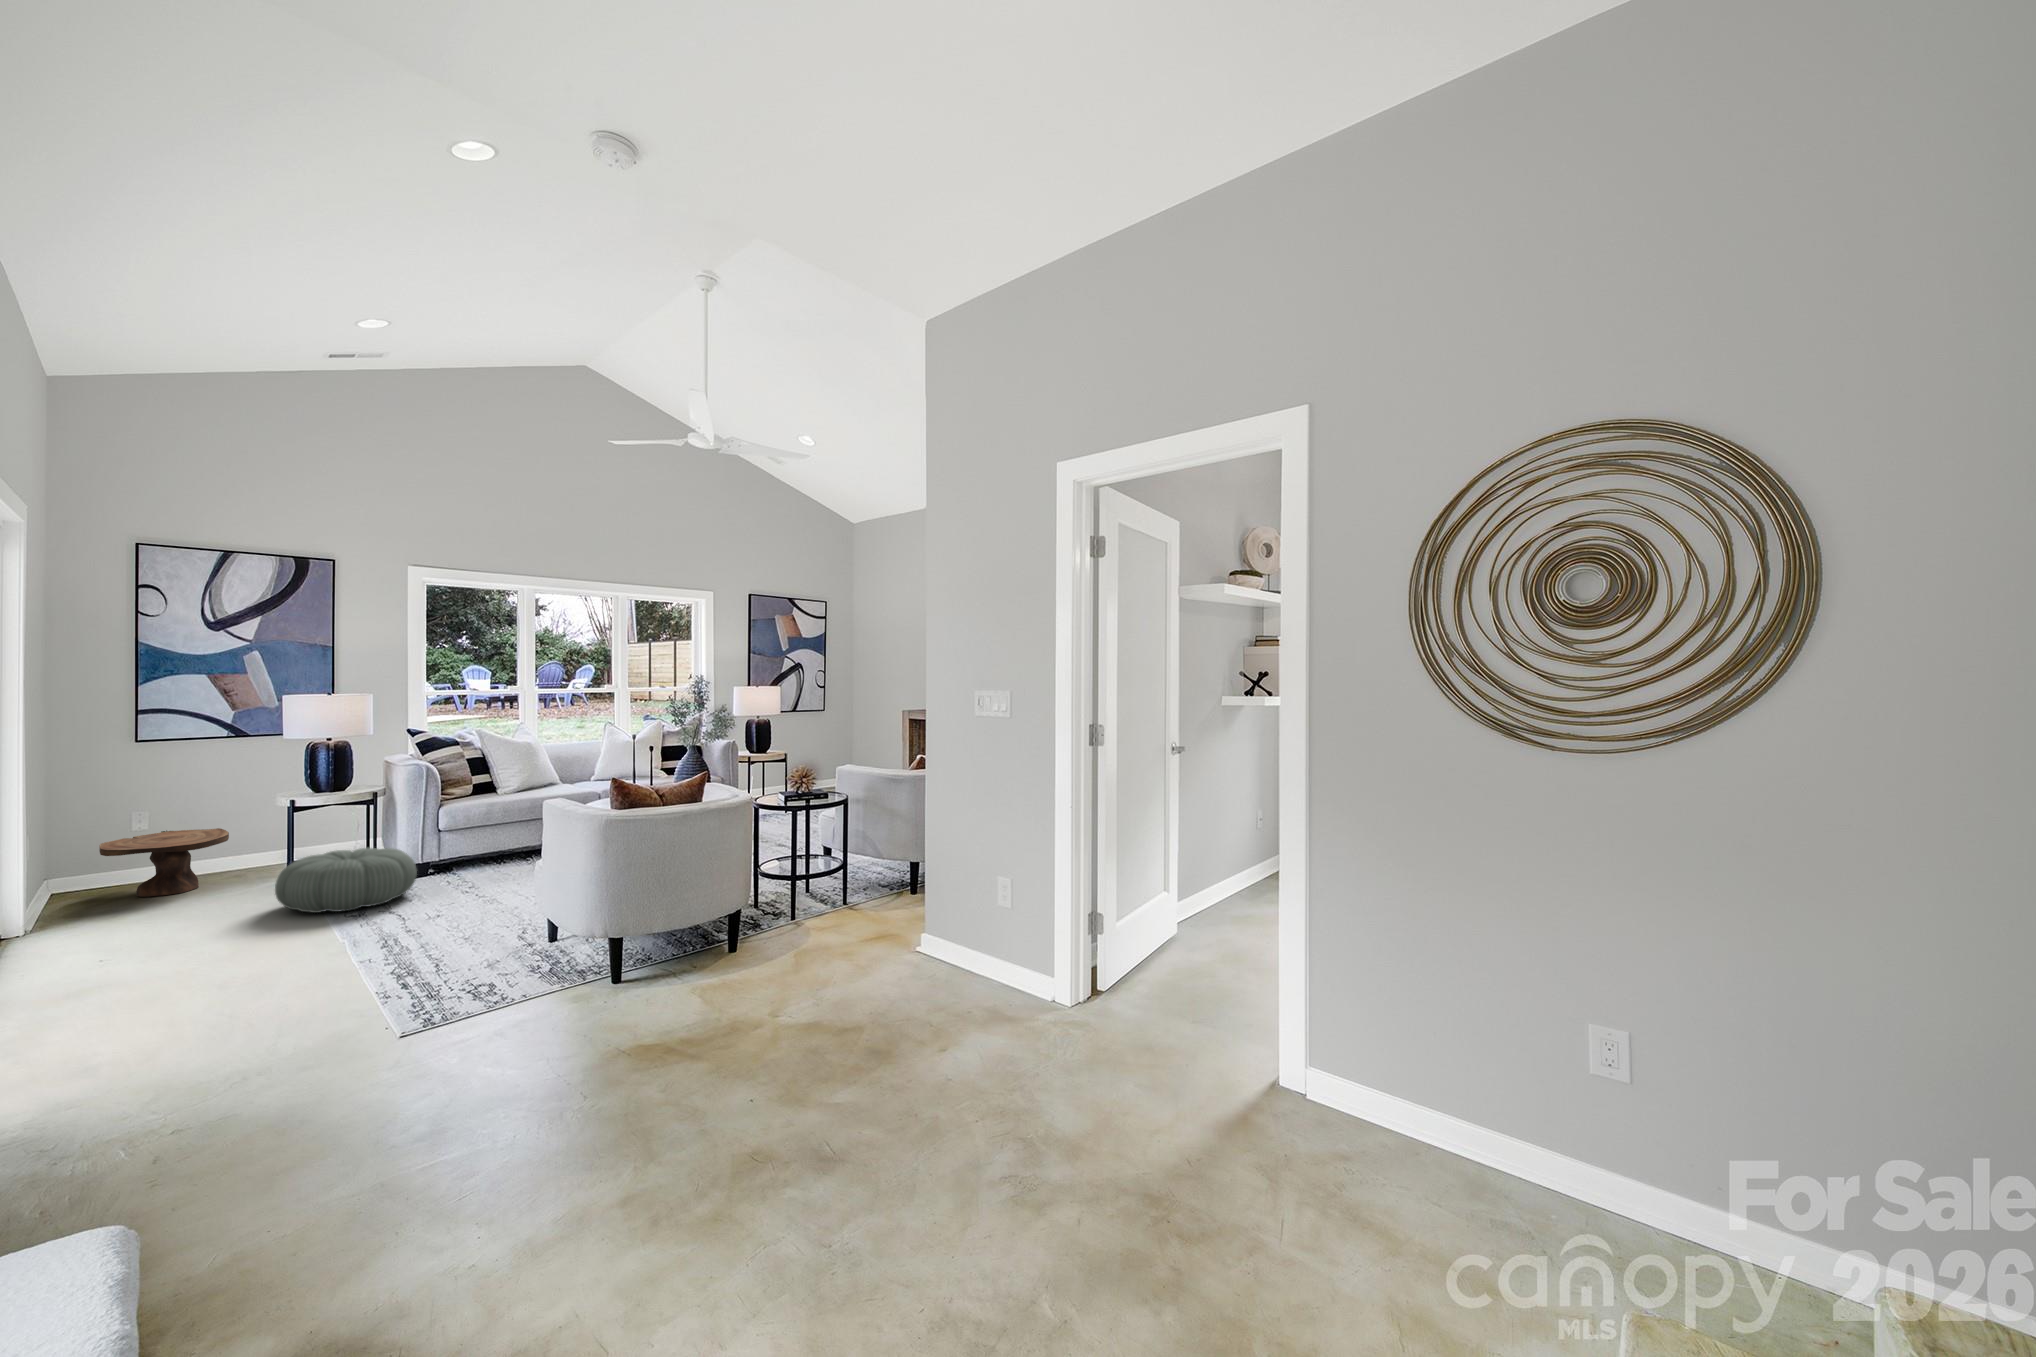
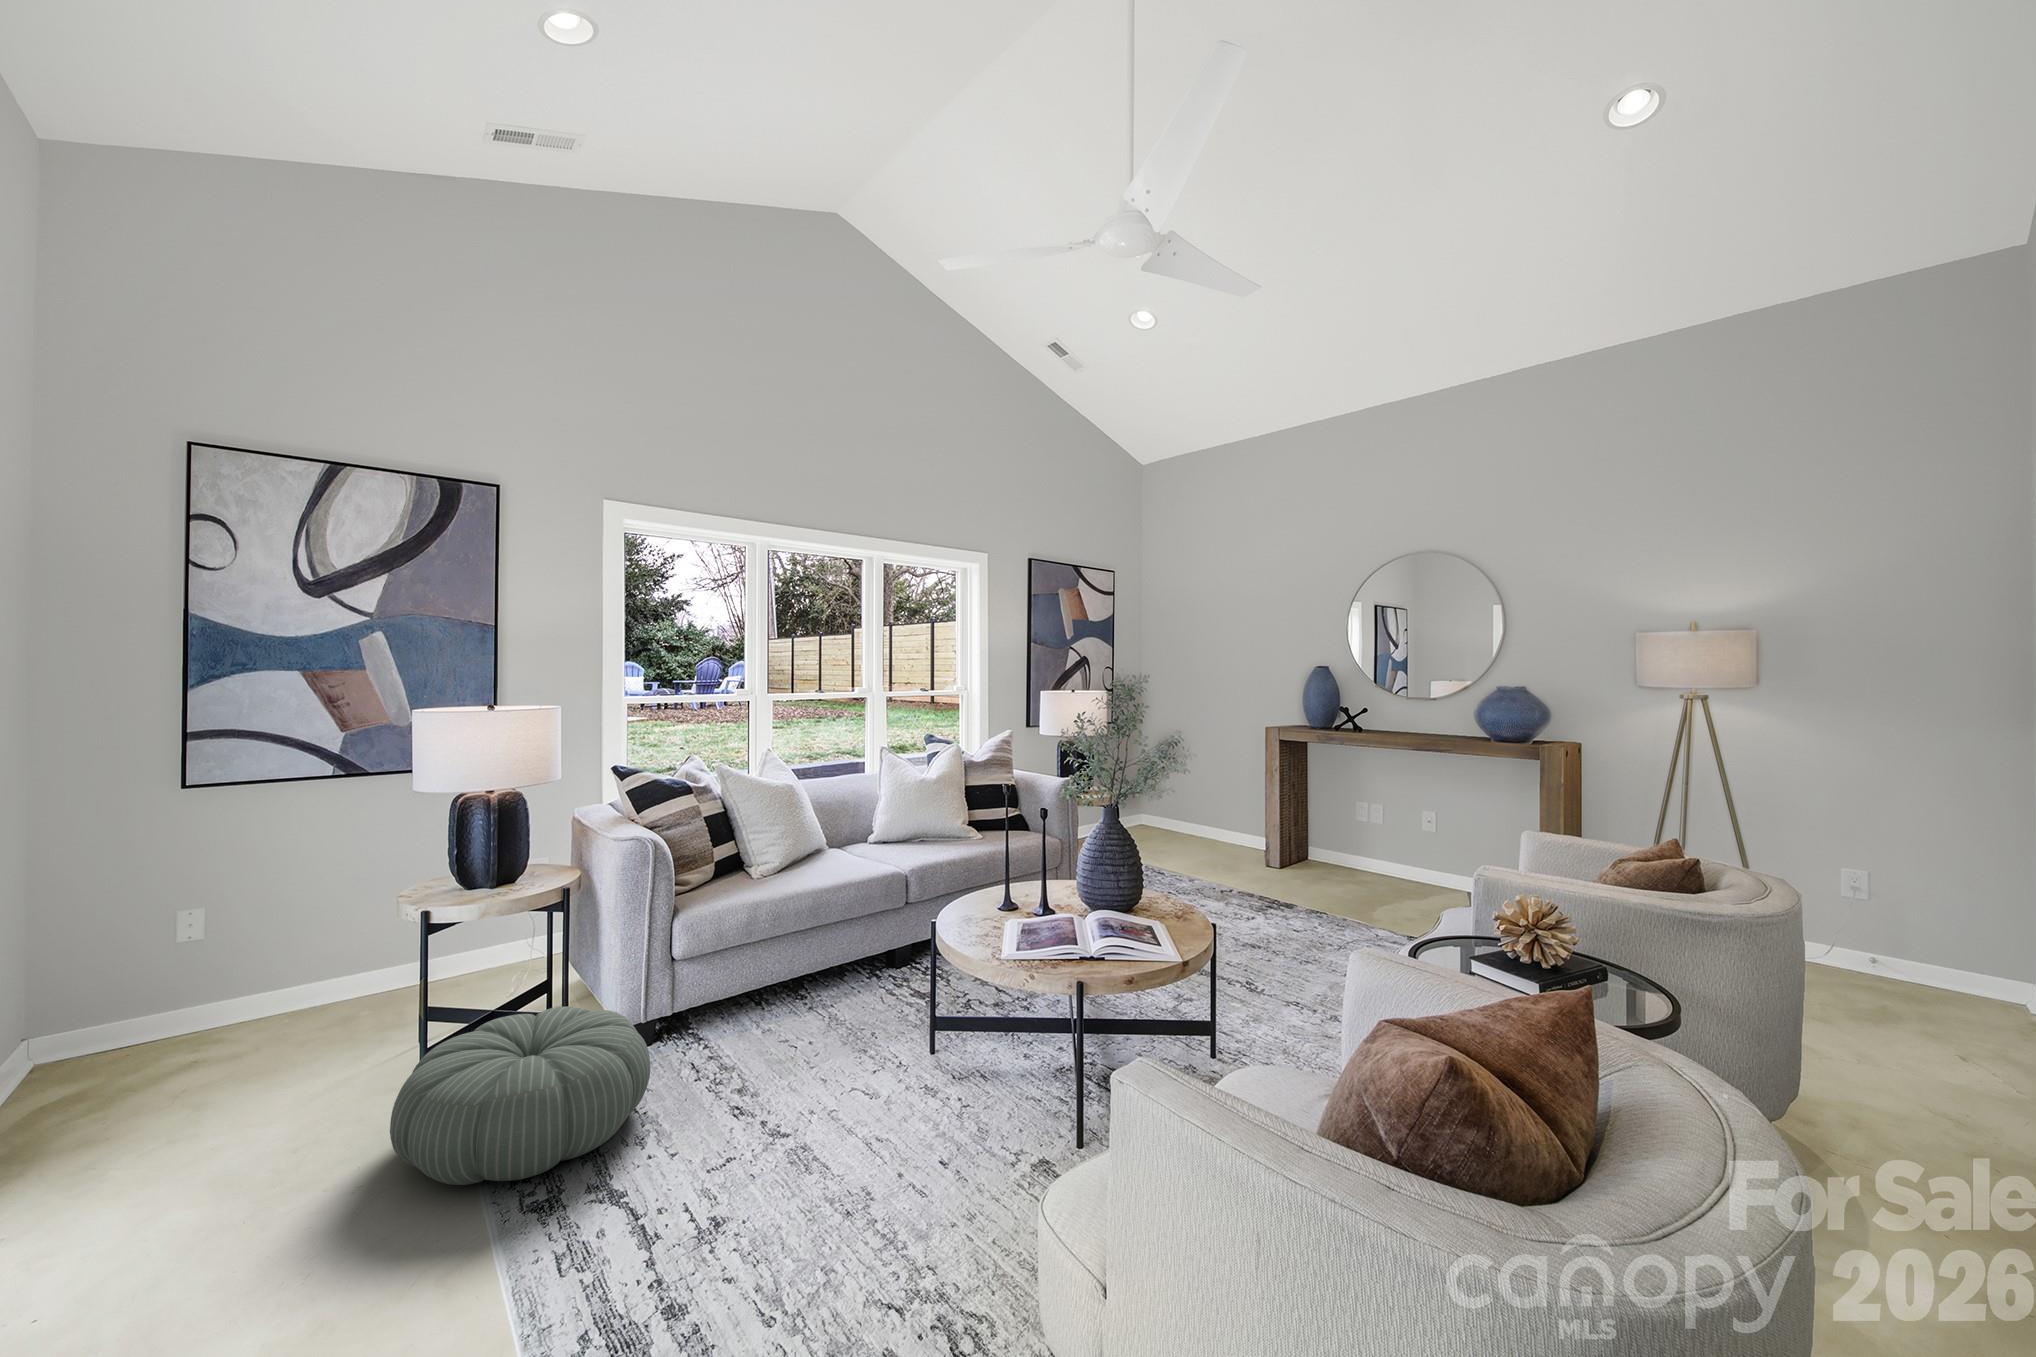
side table: present [99,828,229,897] -> none [89,938,327,1084]

